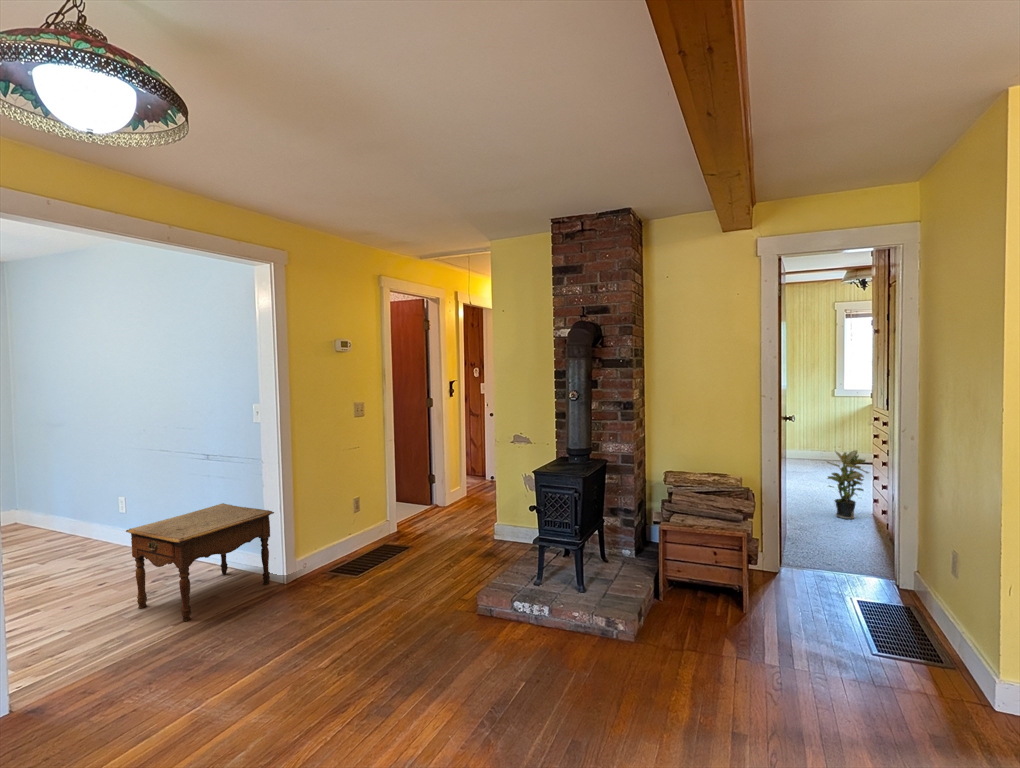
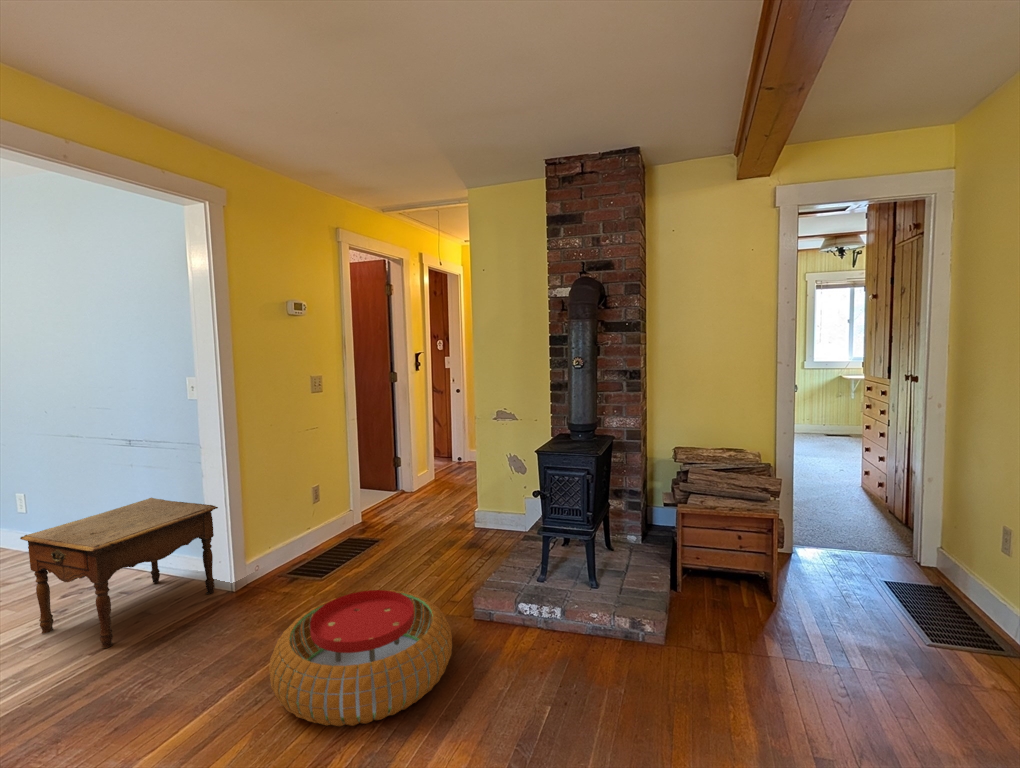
potted plant: present [827,450,869,519] -> none [817,421,862,492]
pouf: none [306,583,453,686] -> present [269,590,452,726]

